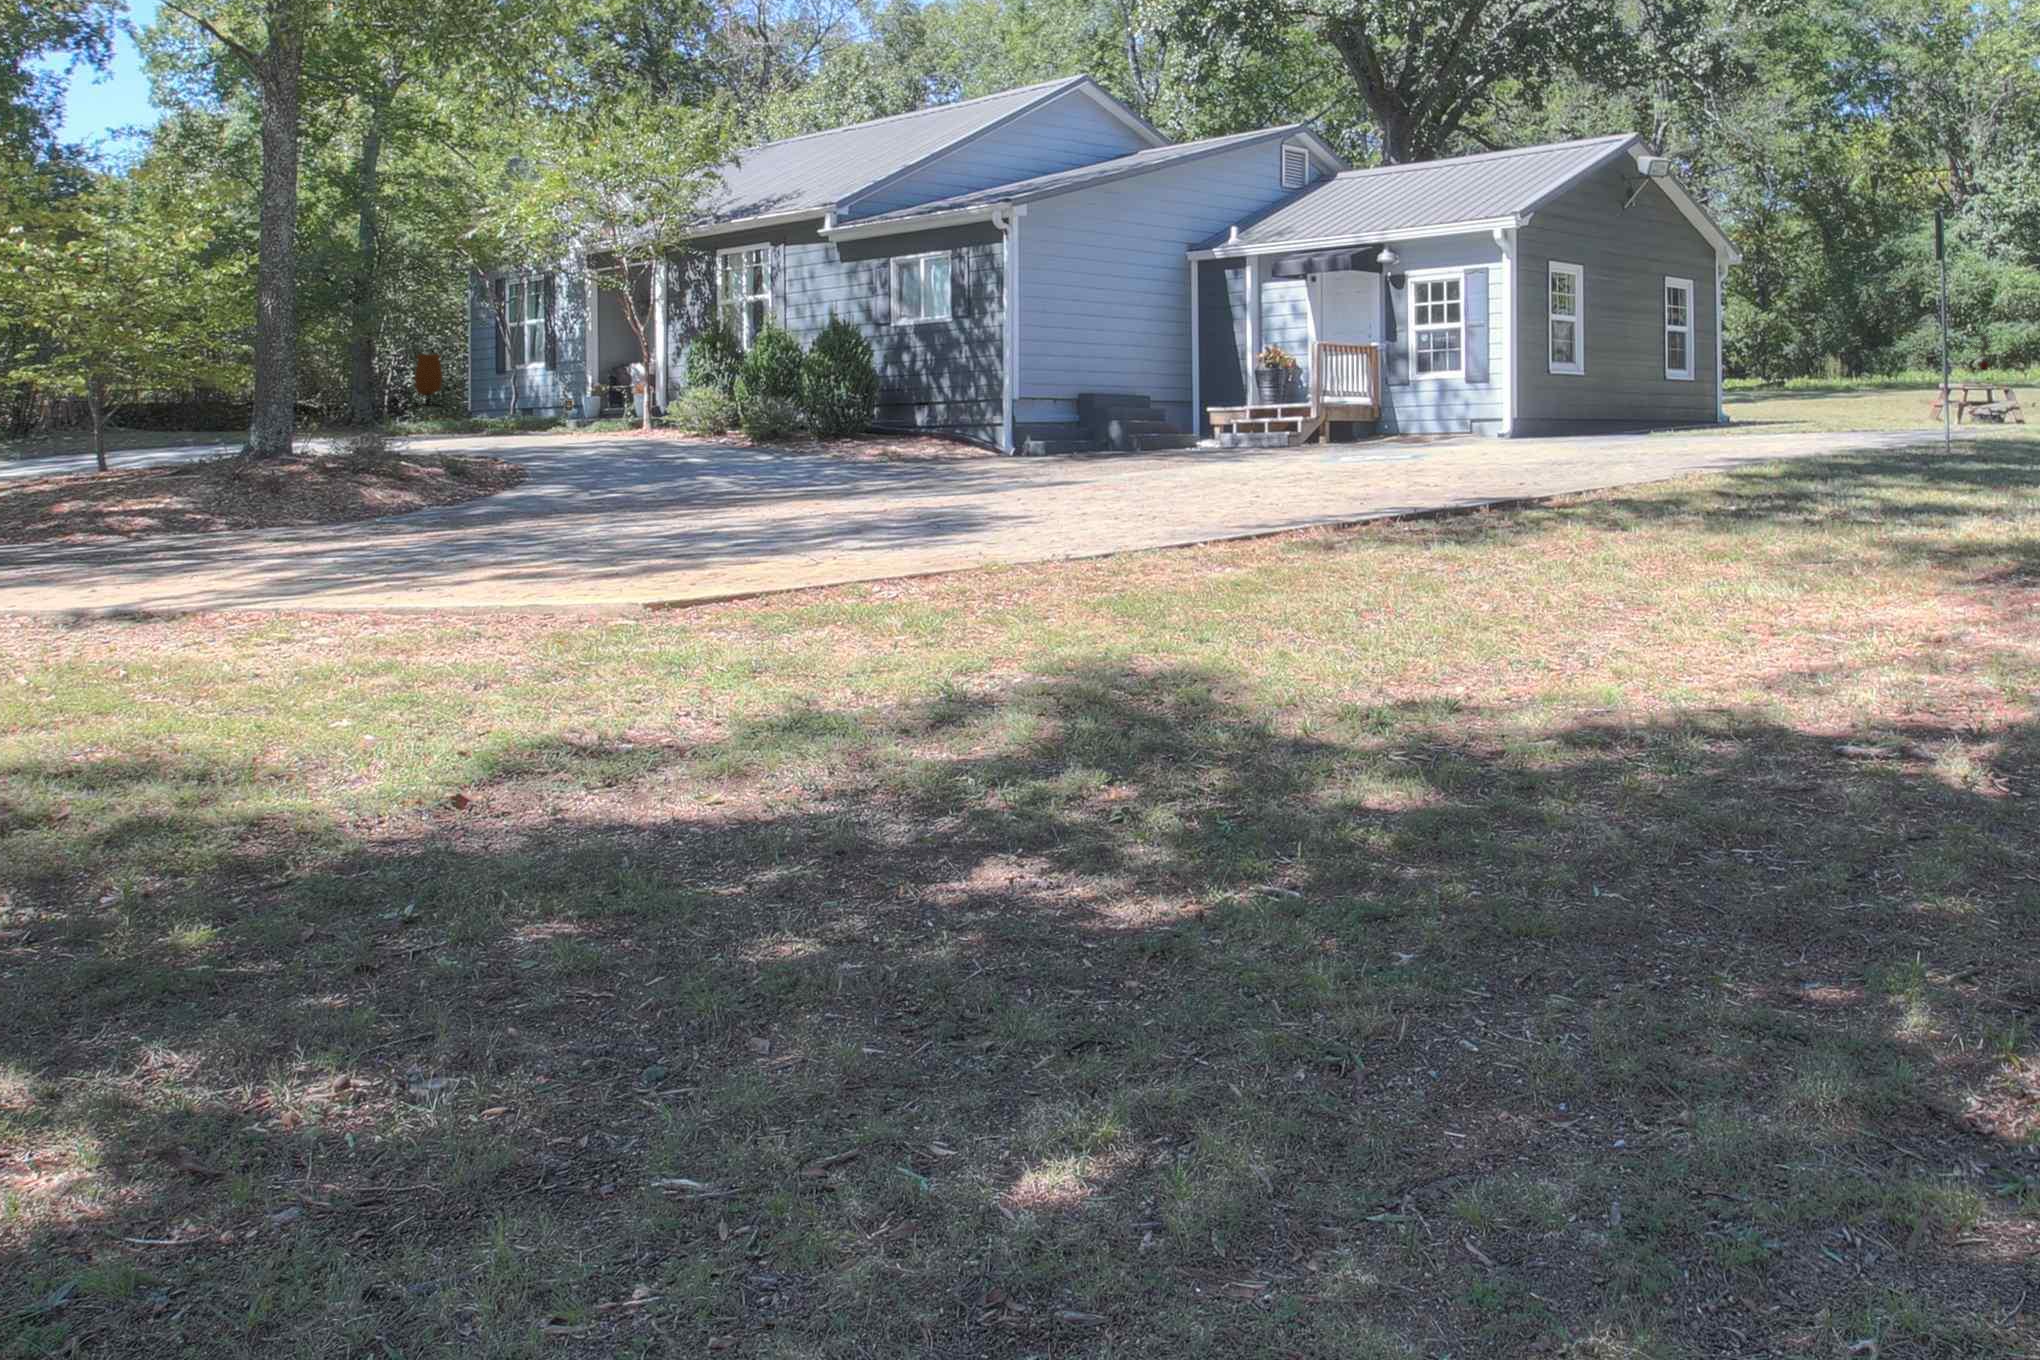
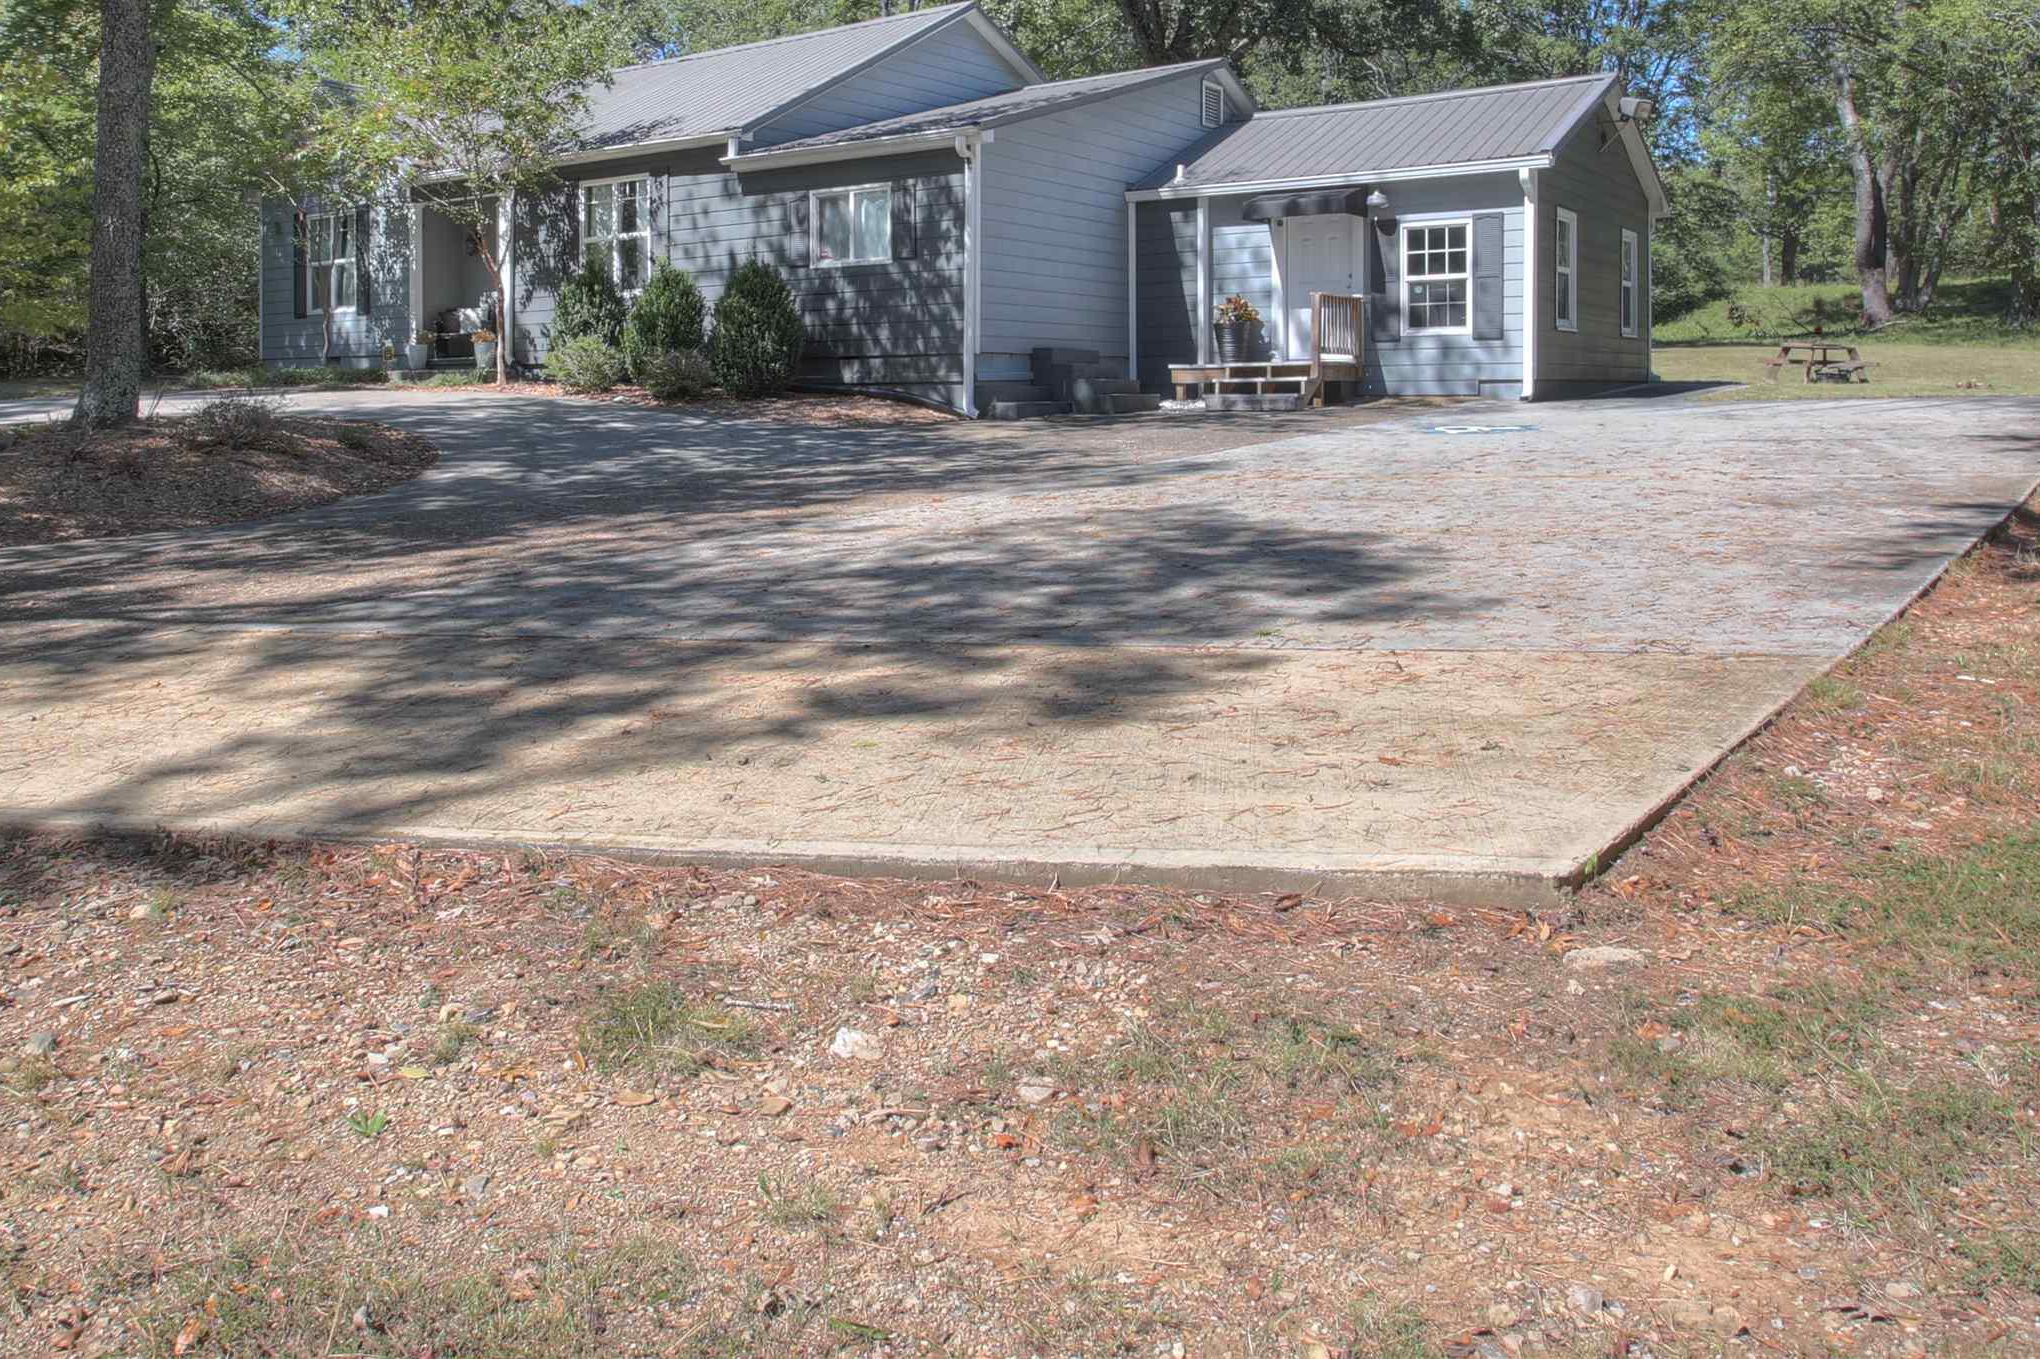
lounge chair: present [414,354,443,404] -> none [190,297,229,356]

